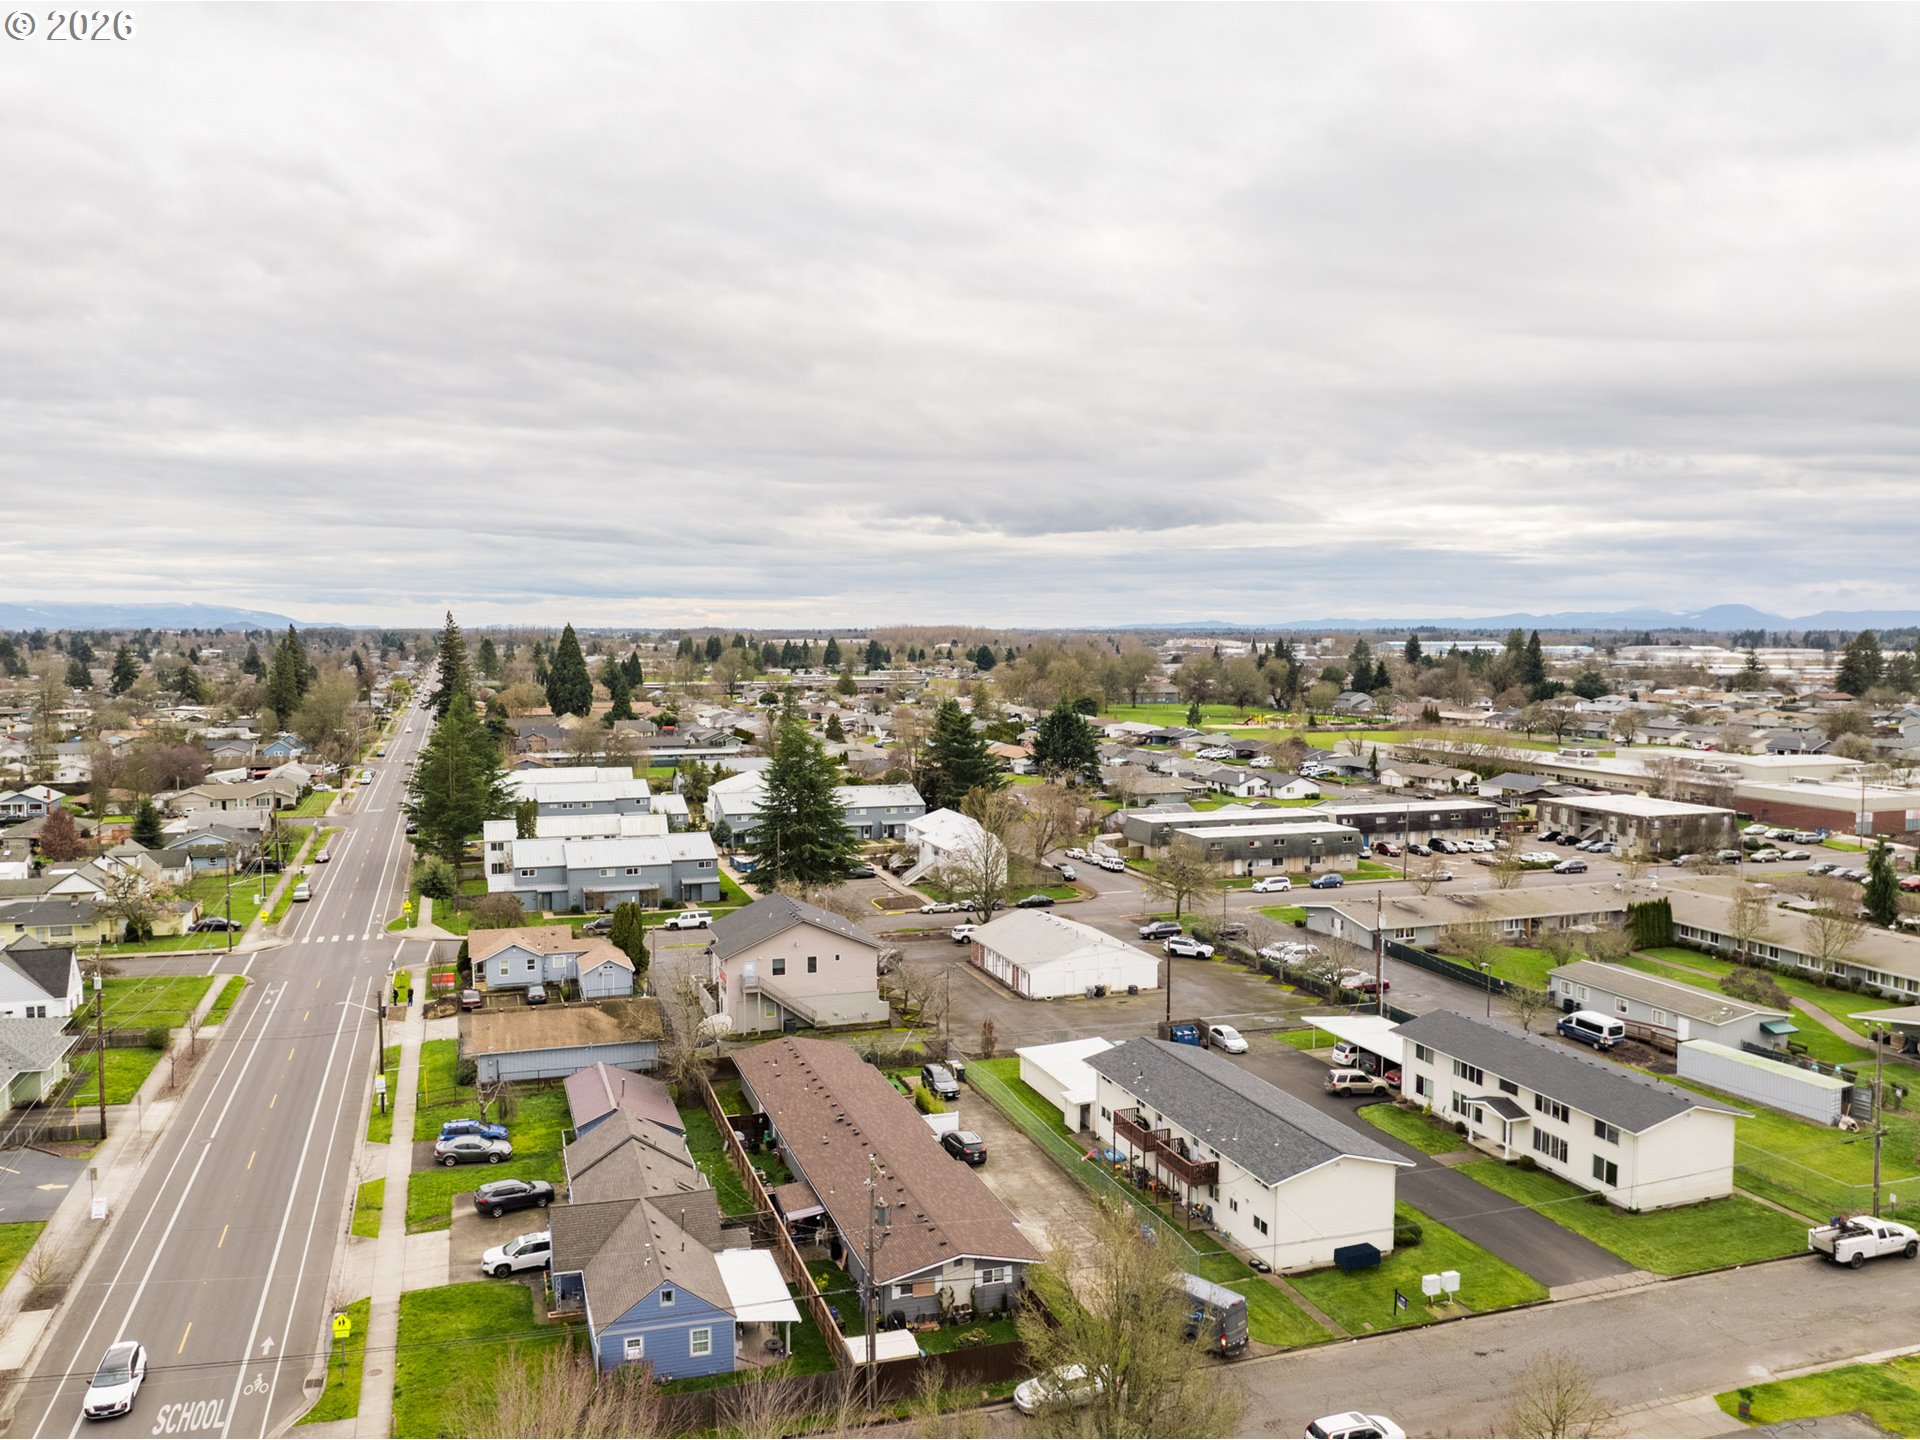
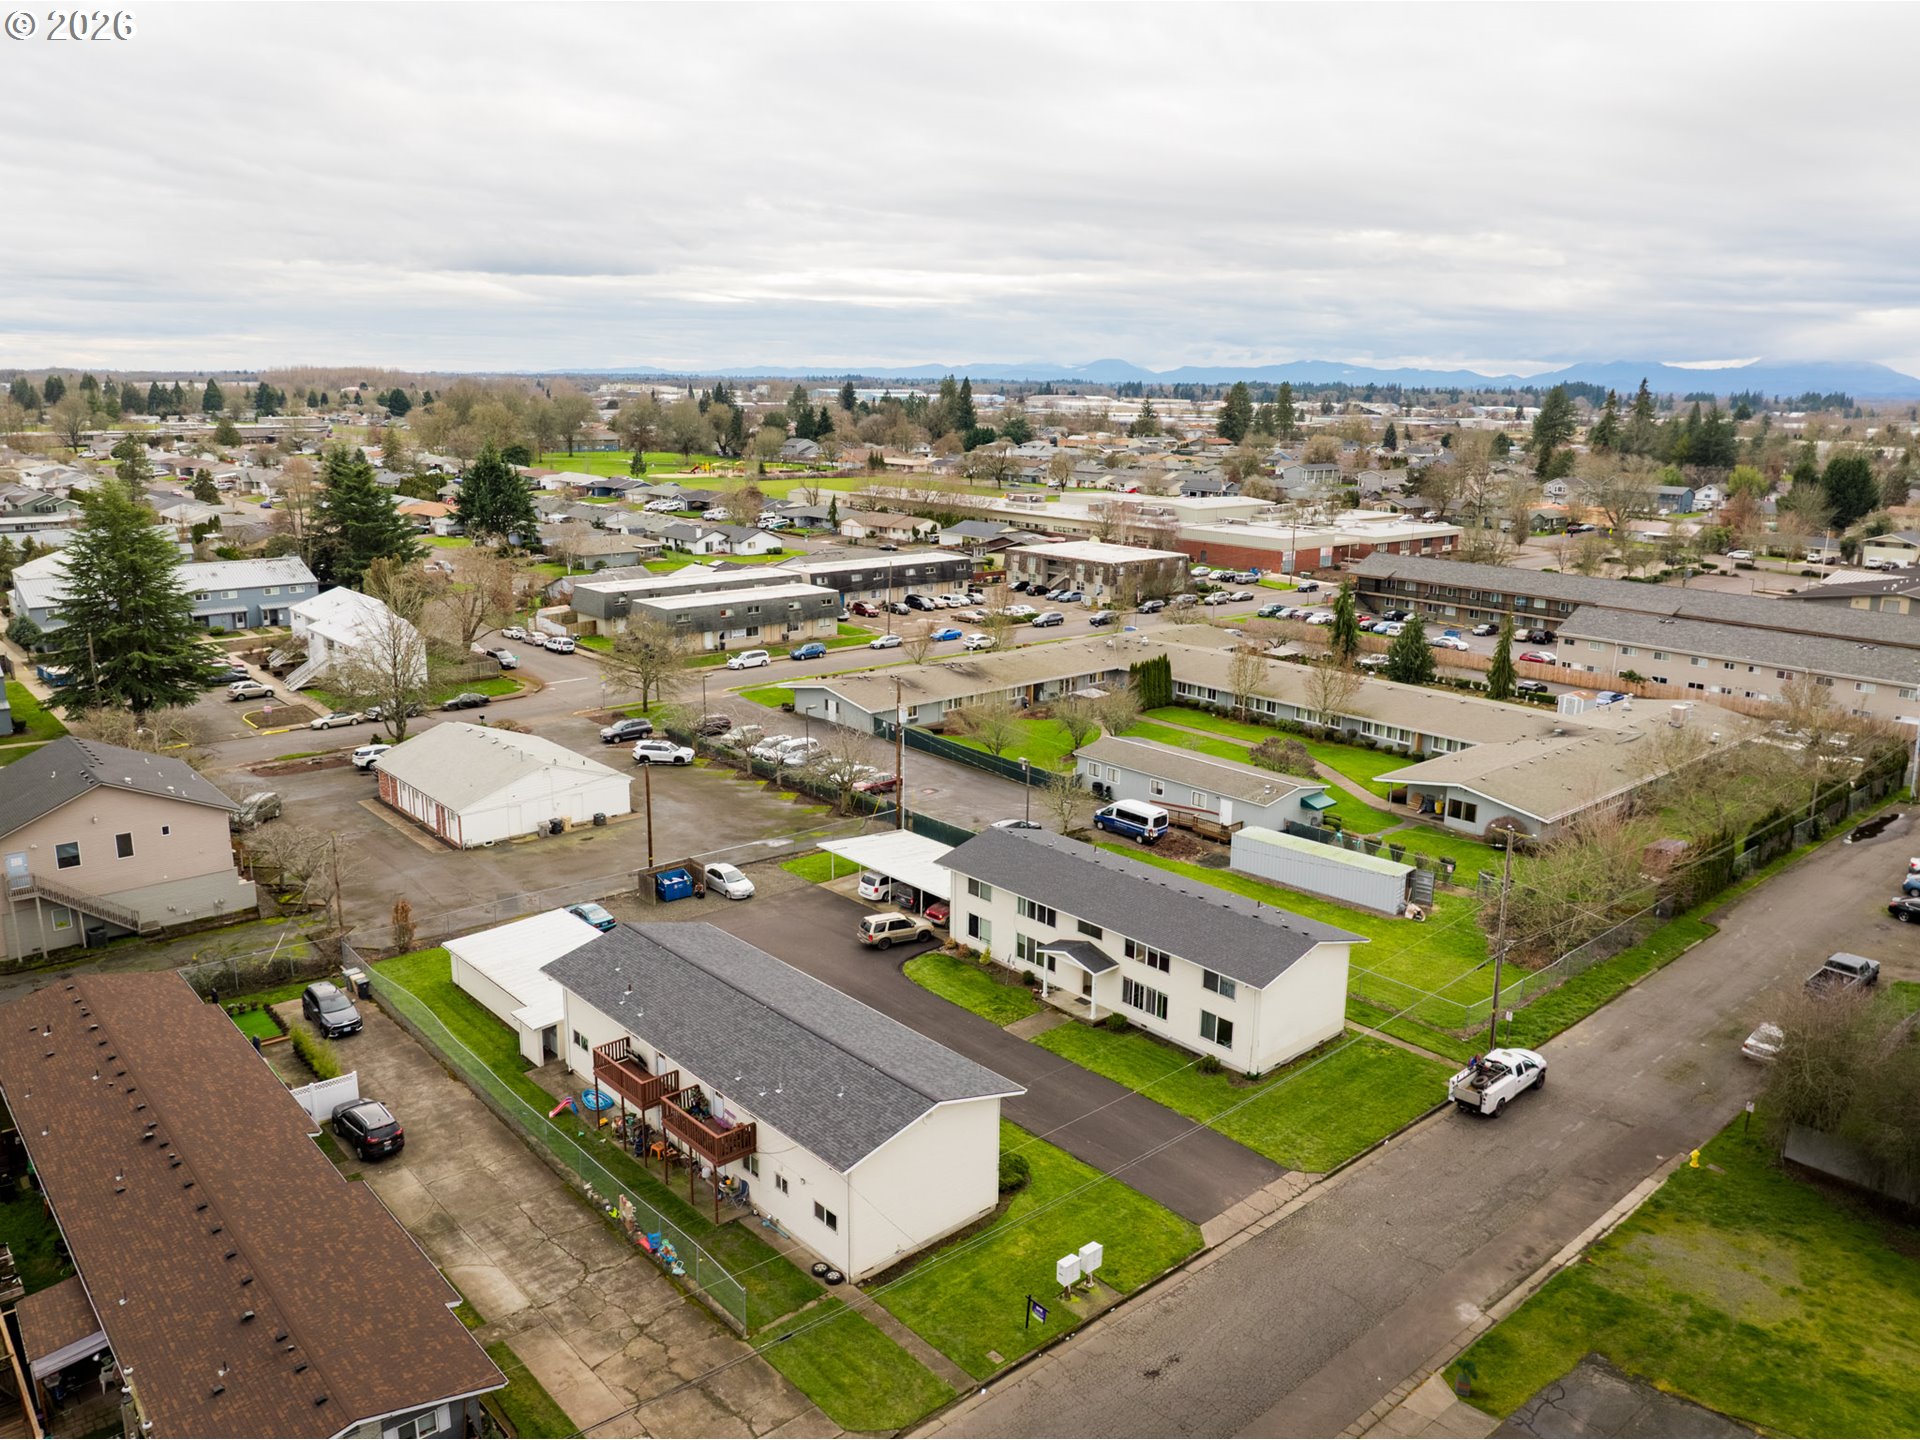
bench: present [1334,1242,1381,1276] -> none [929,1206,990,1265]

